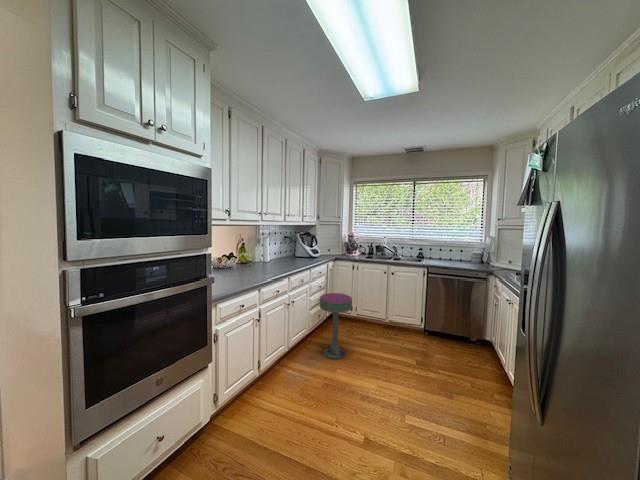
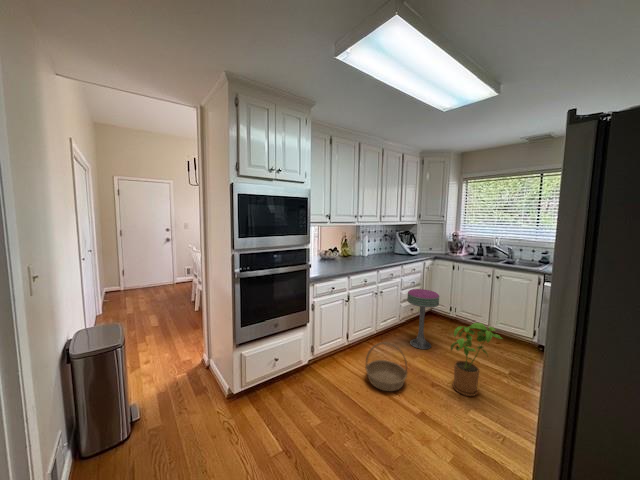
house plant: none [379,322,427,402] -> present [451,323,502,396]
basket: none [290,364,339,426] -> present [366,342,407,391]

